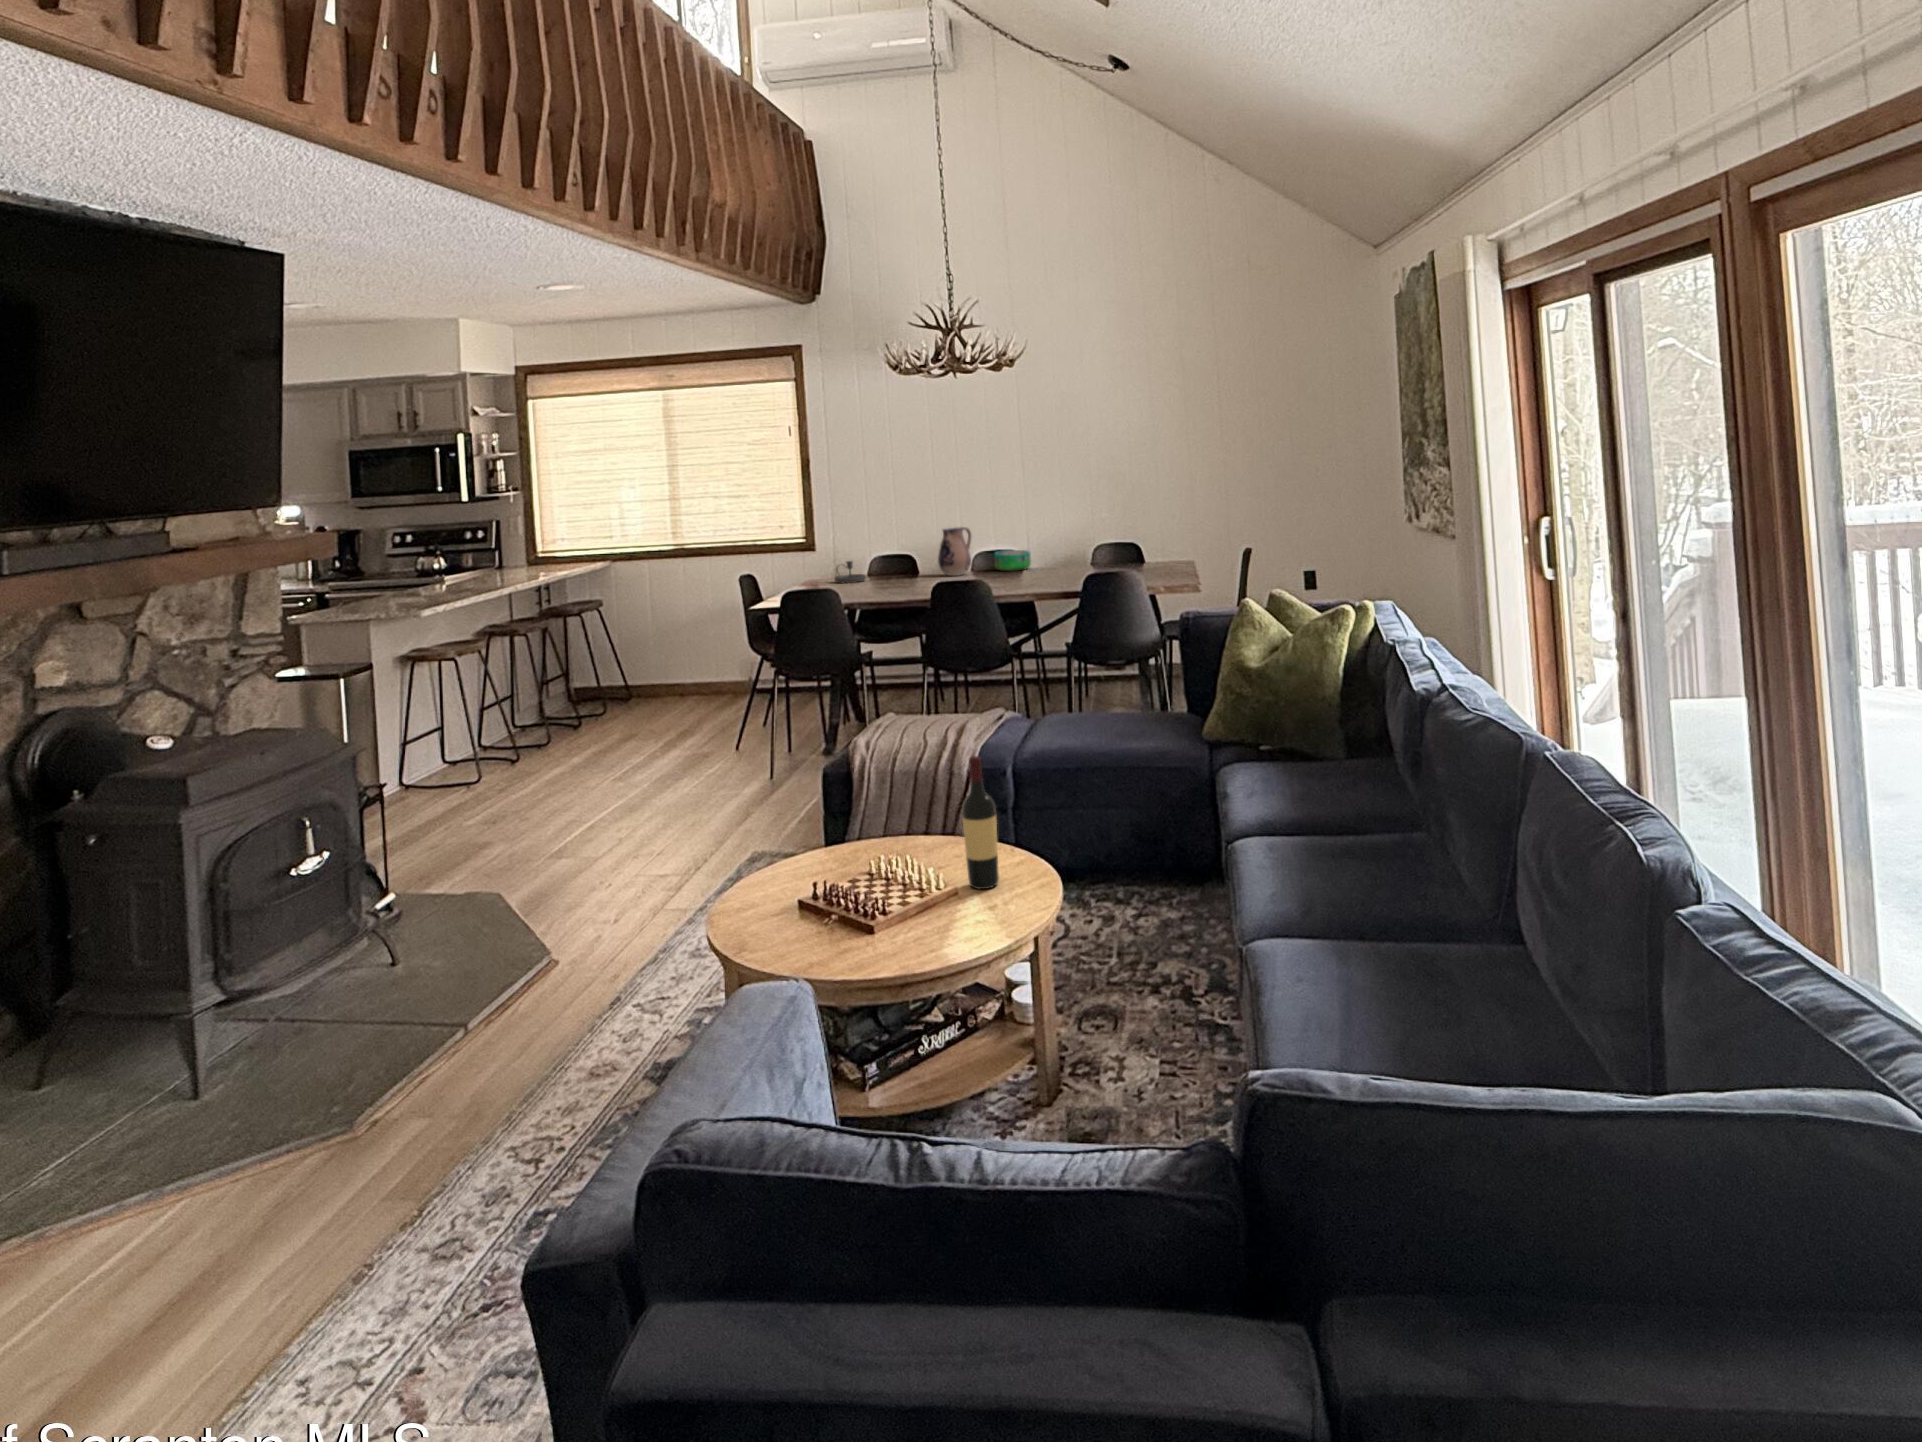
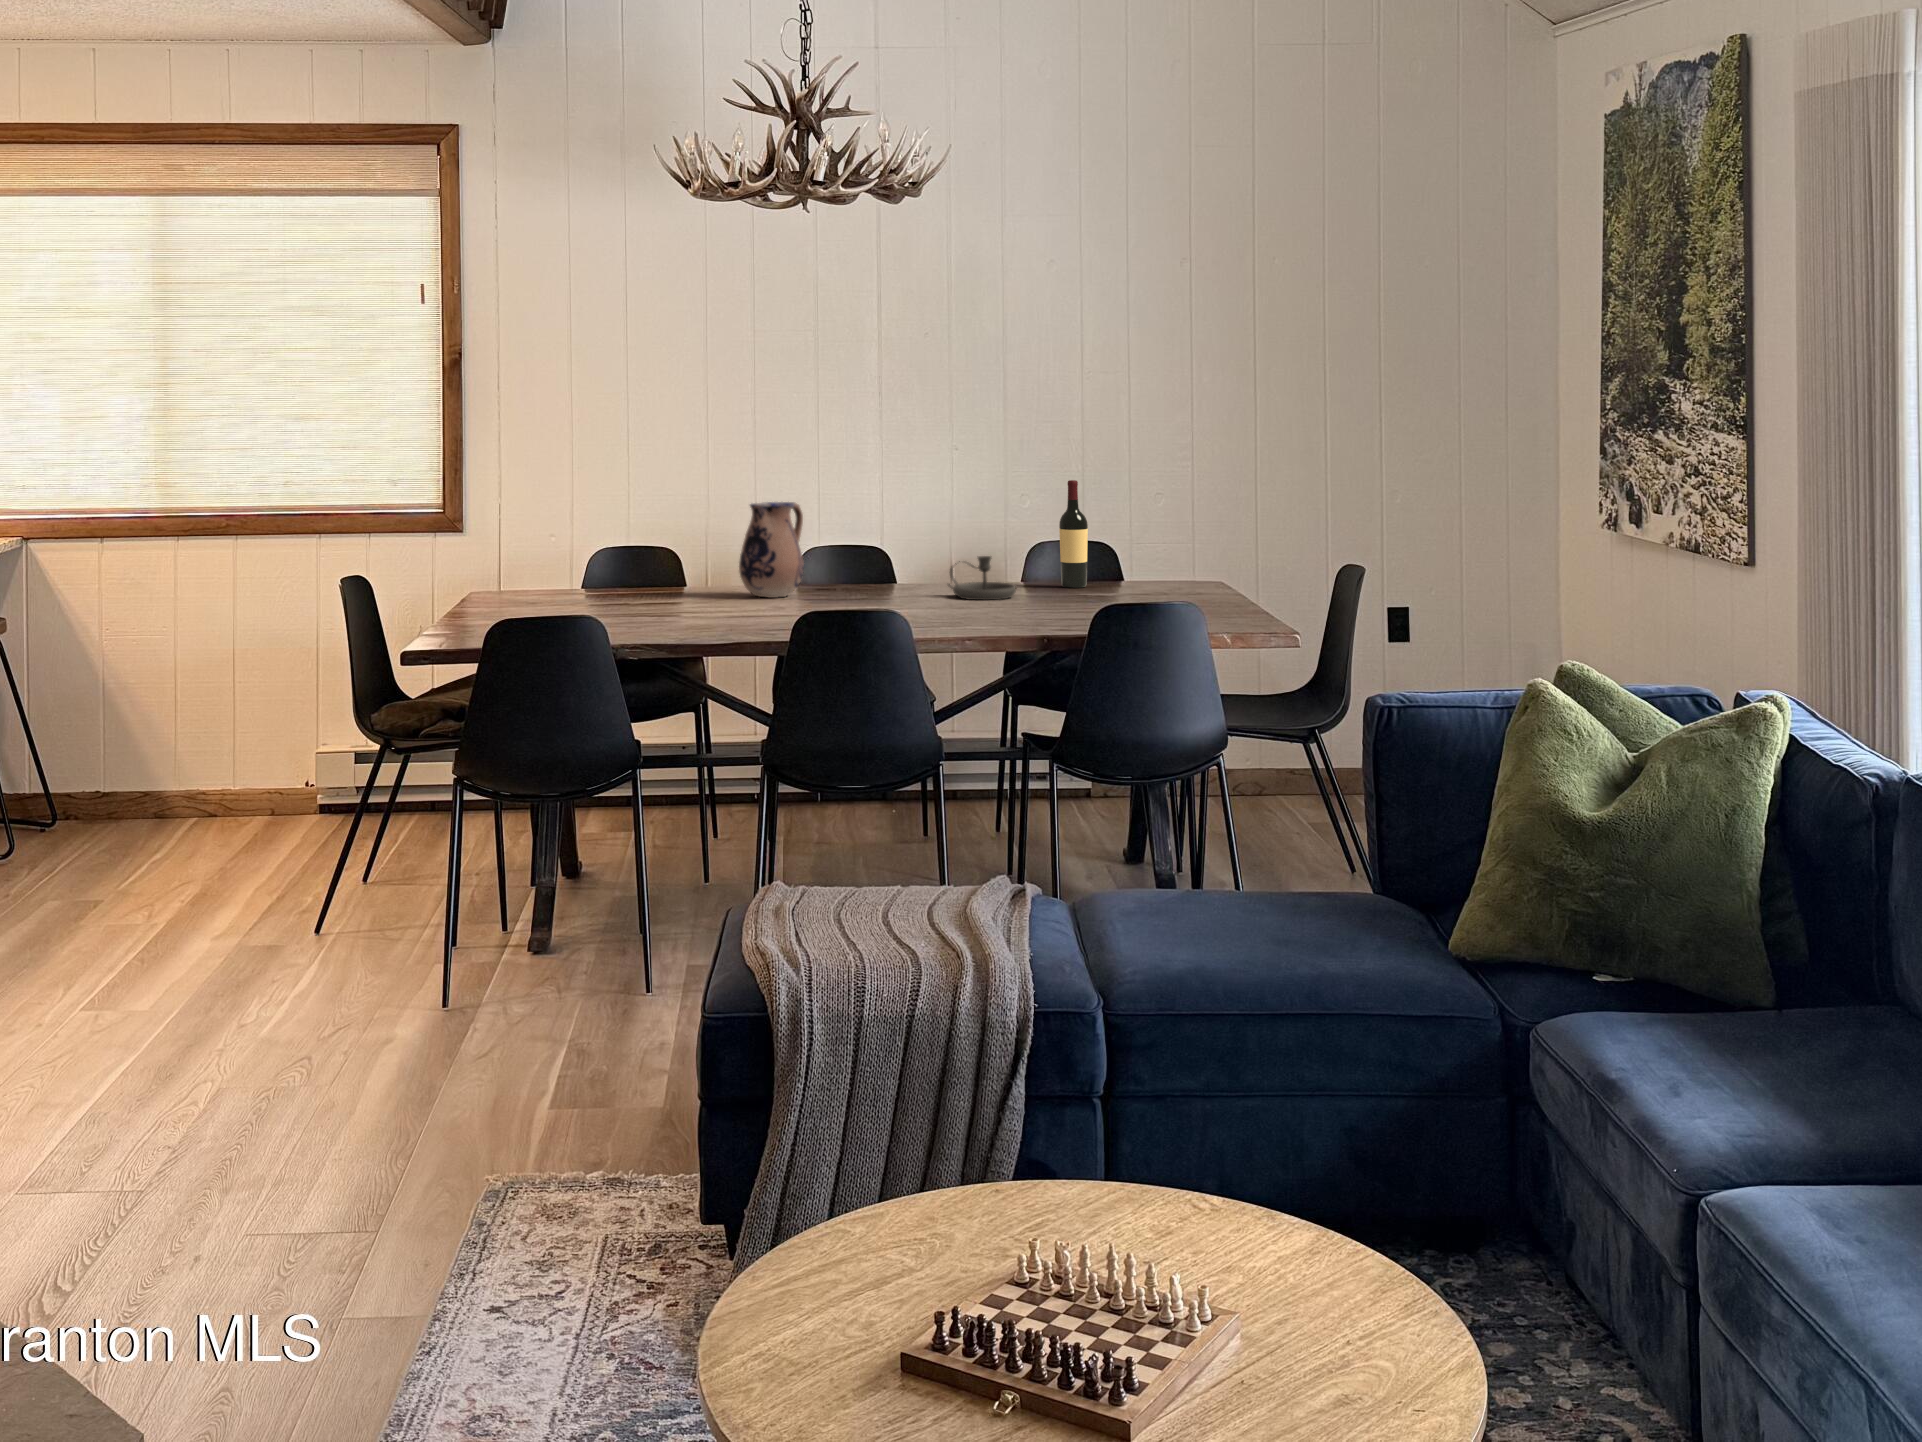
decorative bowl: present [994,550,1031,571] -> none [839,549,910,591]
candlestick: present [835,561,866,583] -> present [948,556,1016,600]
wine bottle: present [962,756,999,889] -> present [1059,480,1088,588]

